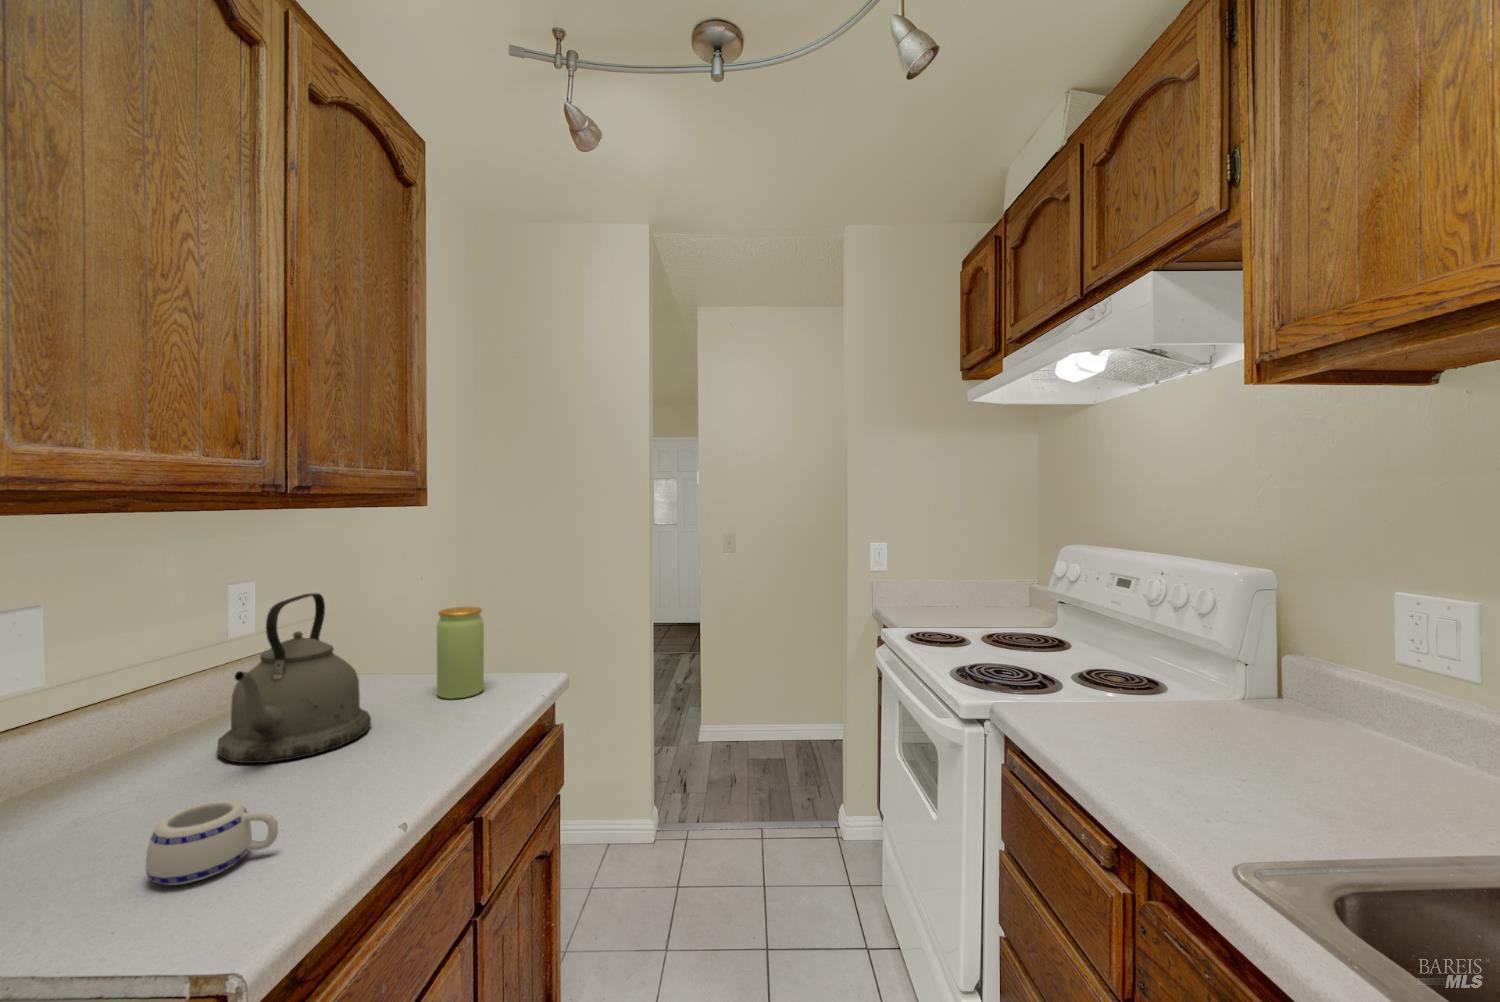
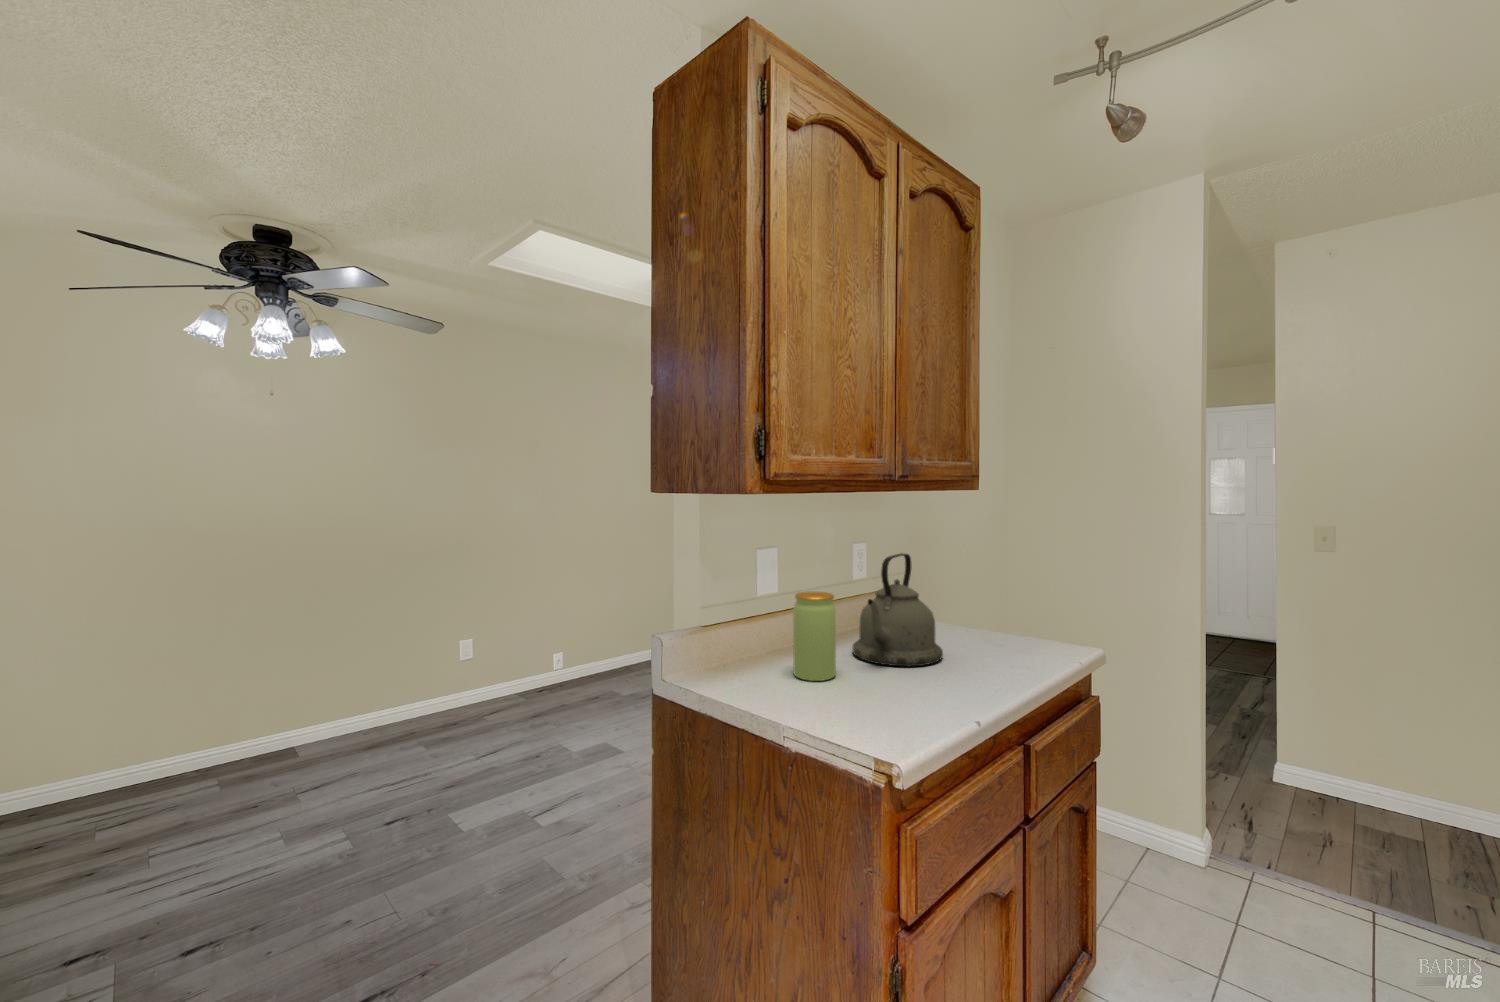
jar: present [437,607,484,699] -> present [793,591,836,681]
mug: present [146,800,278,885] -> none [838,672,903,716]

